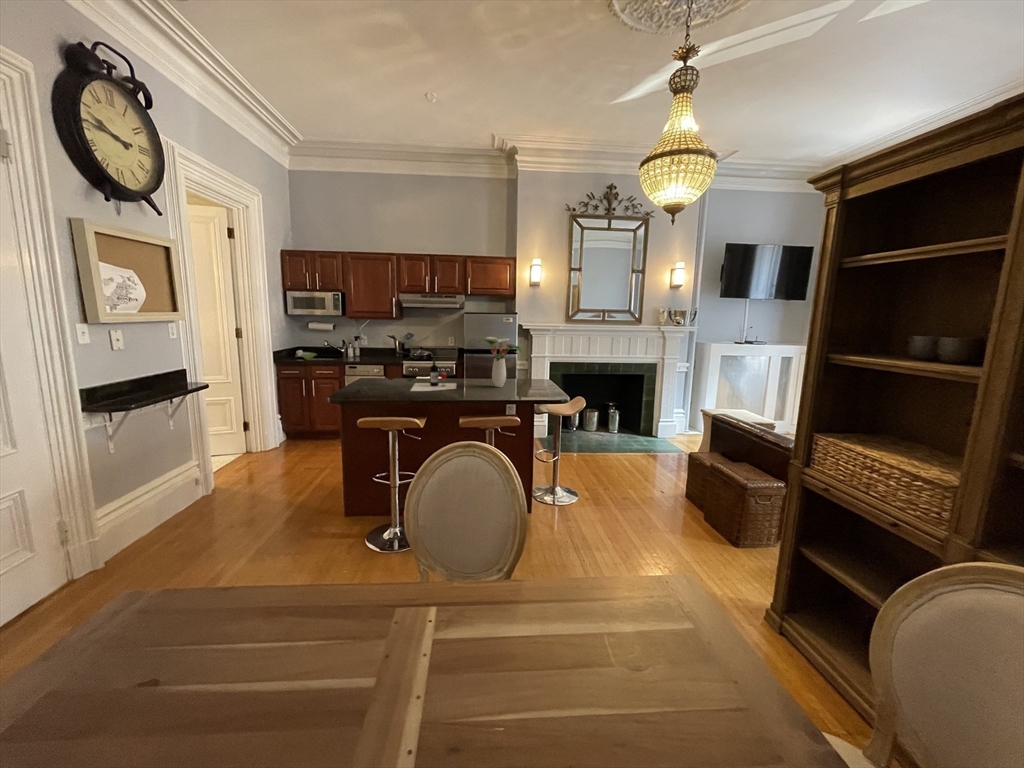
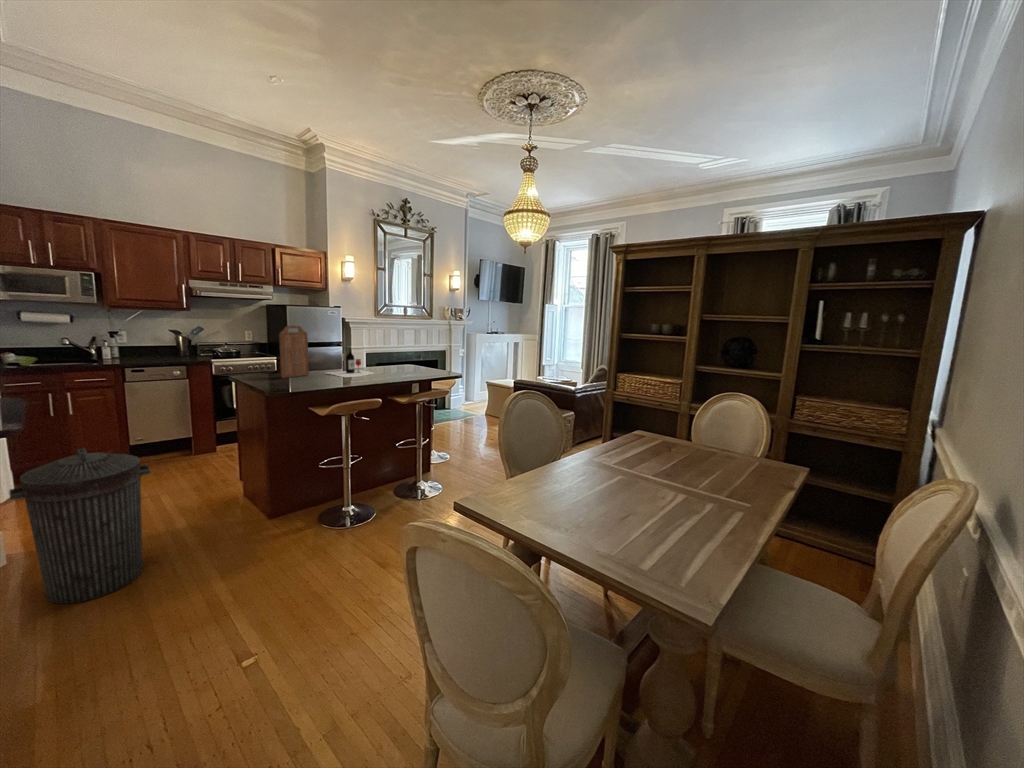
cutting board: none [365,335,396,385] -> present [279,326,309,378]
flower arrangement: present [479,337,523,387] -> none [389,327,429,370]
trash can: none [152,427,237,539] -> present [9,449,151,604]

